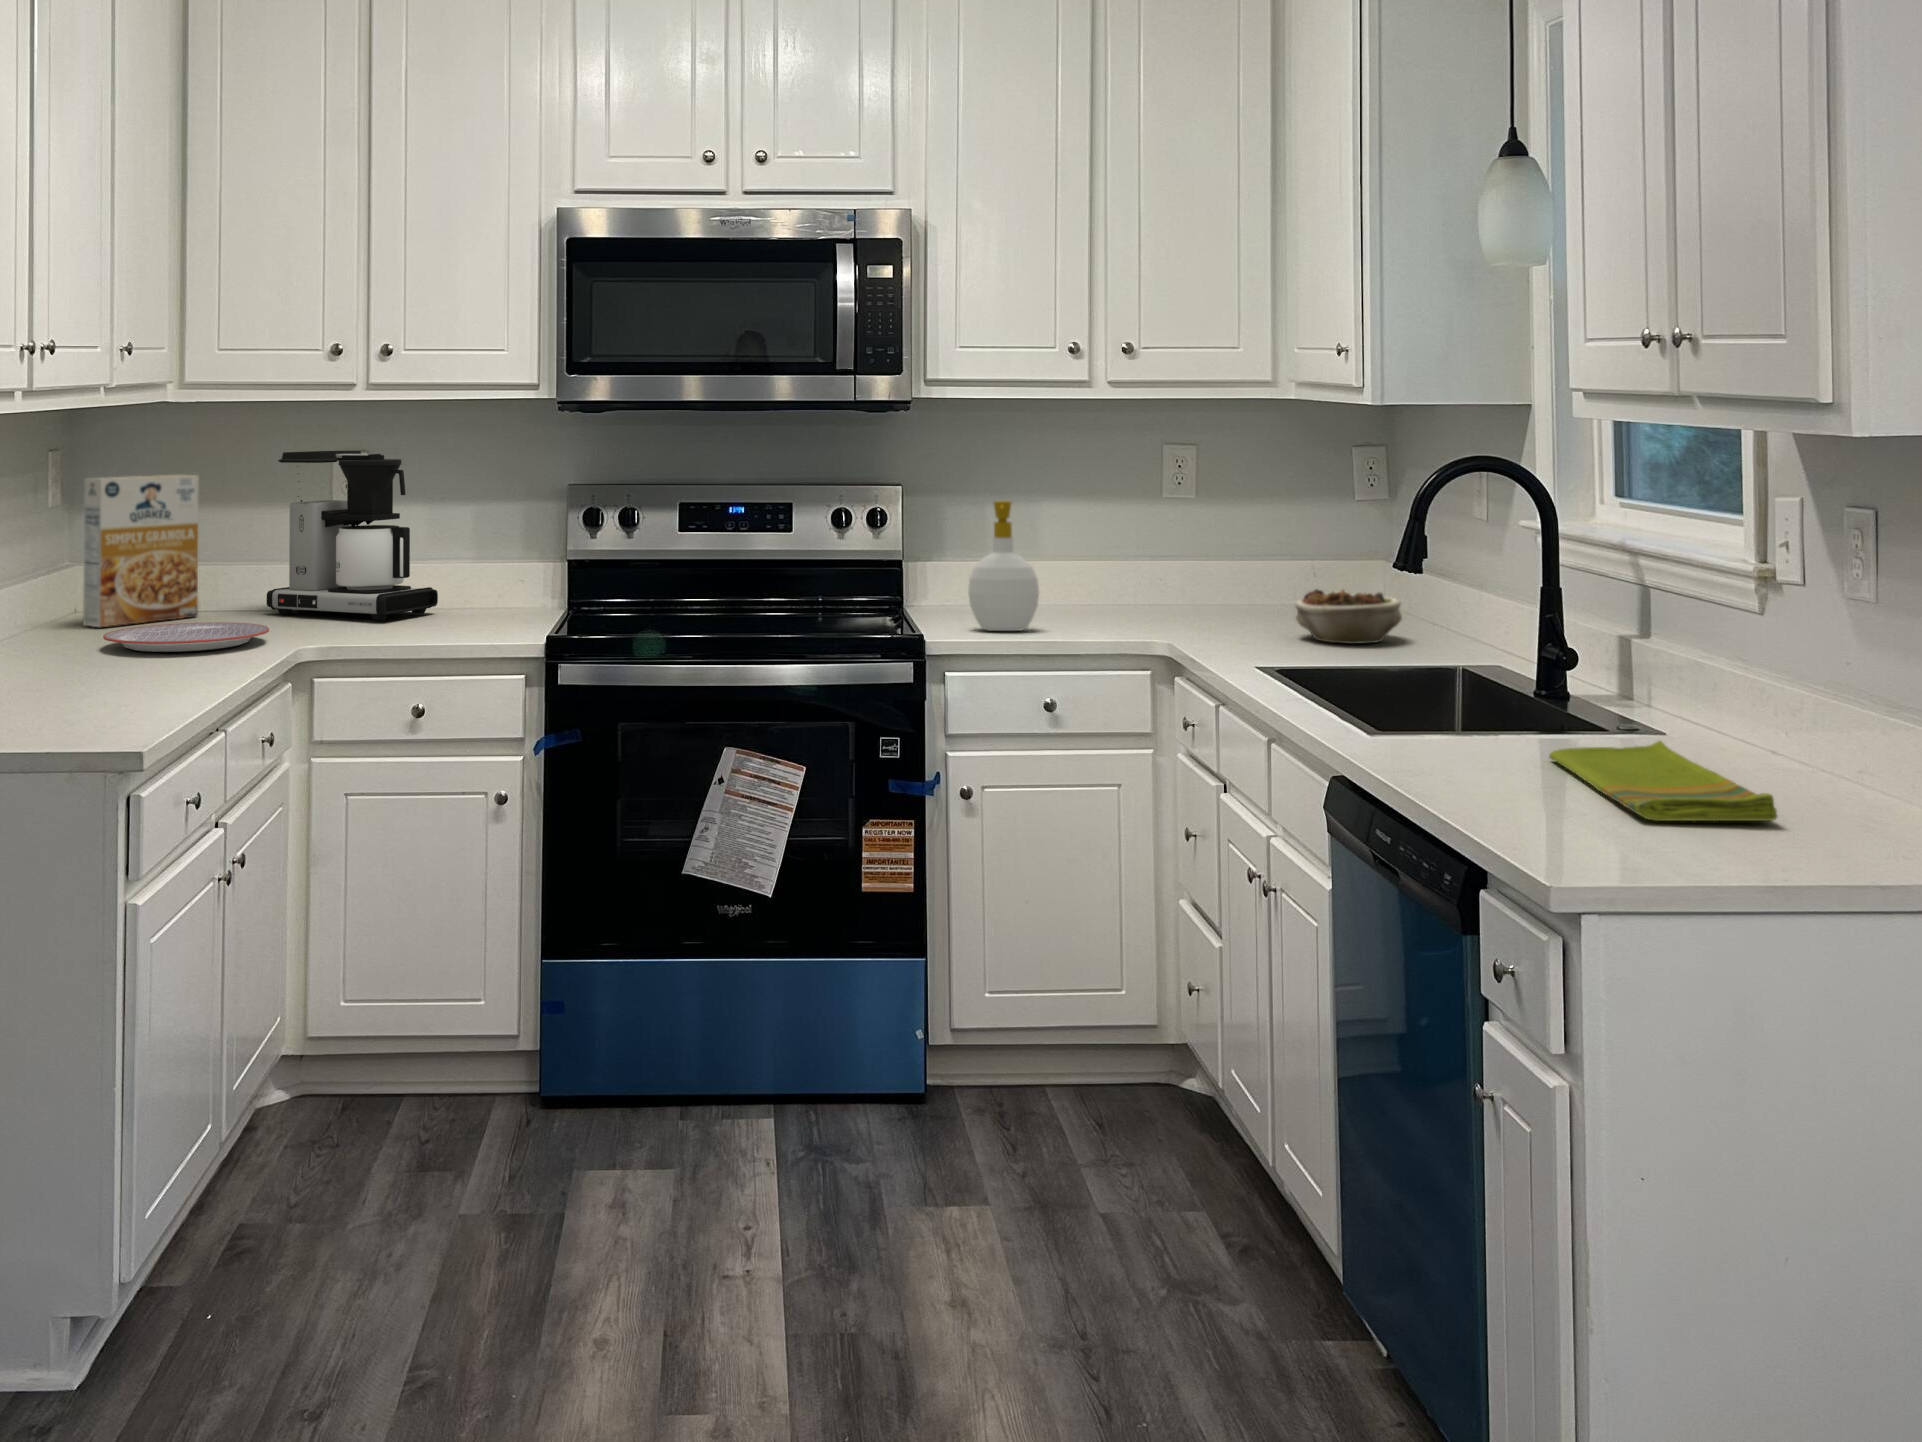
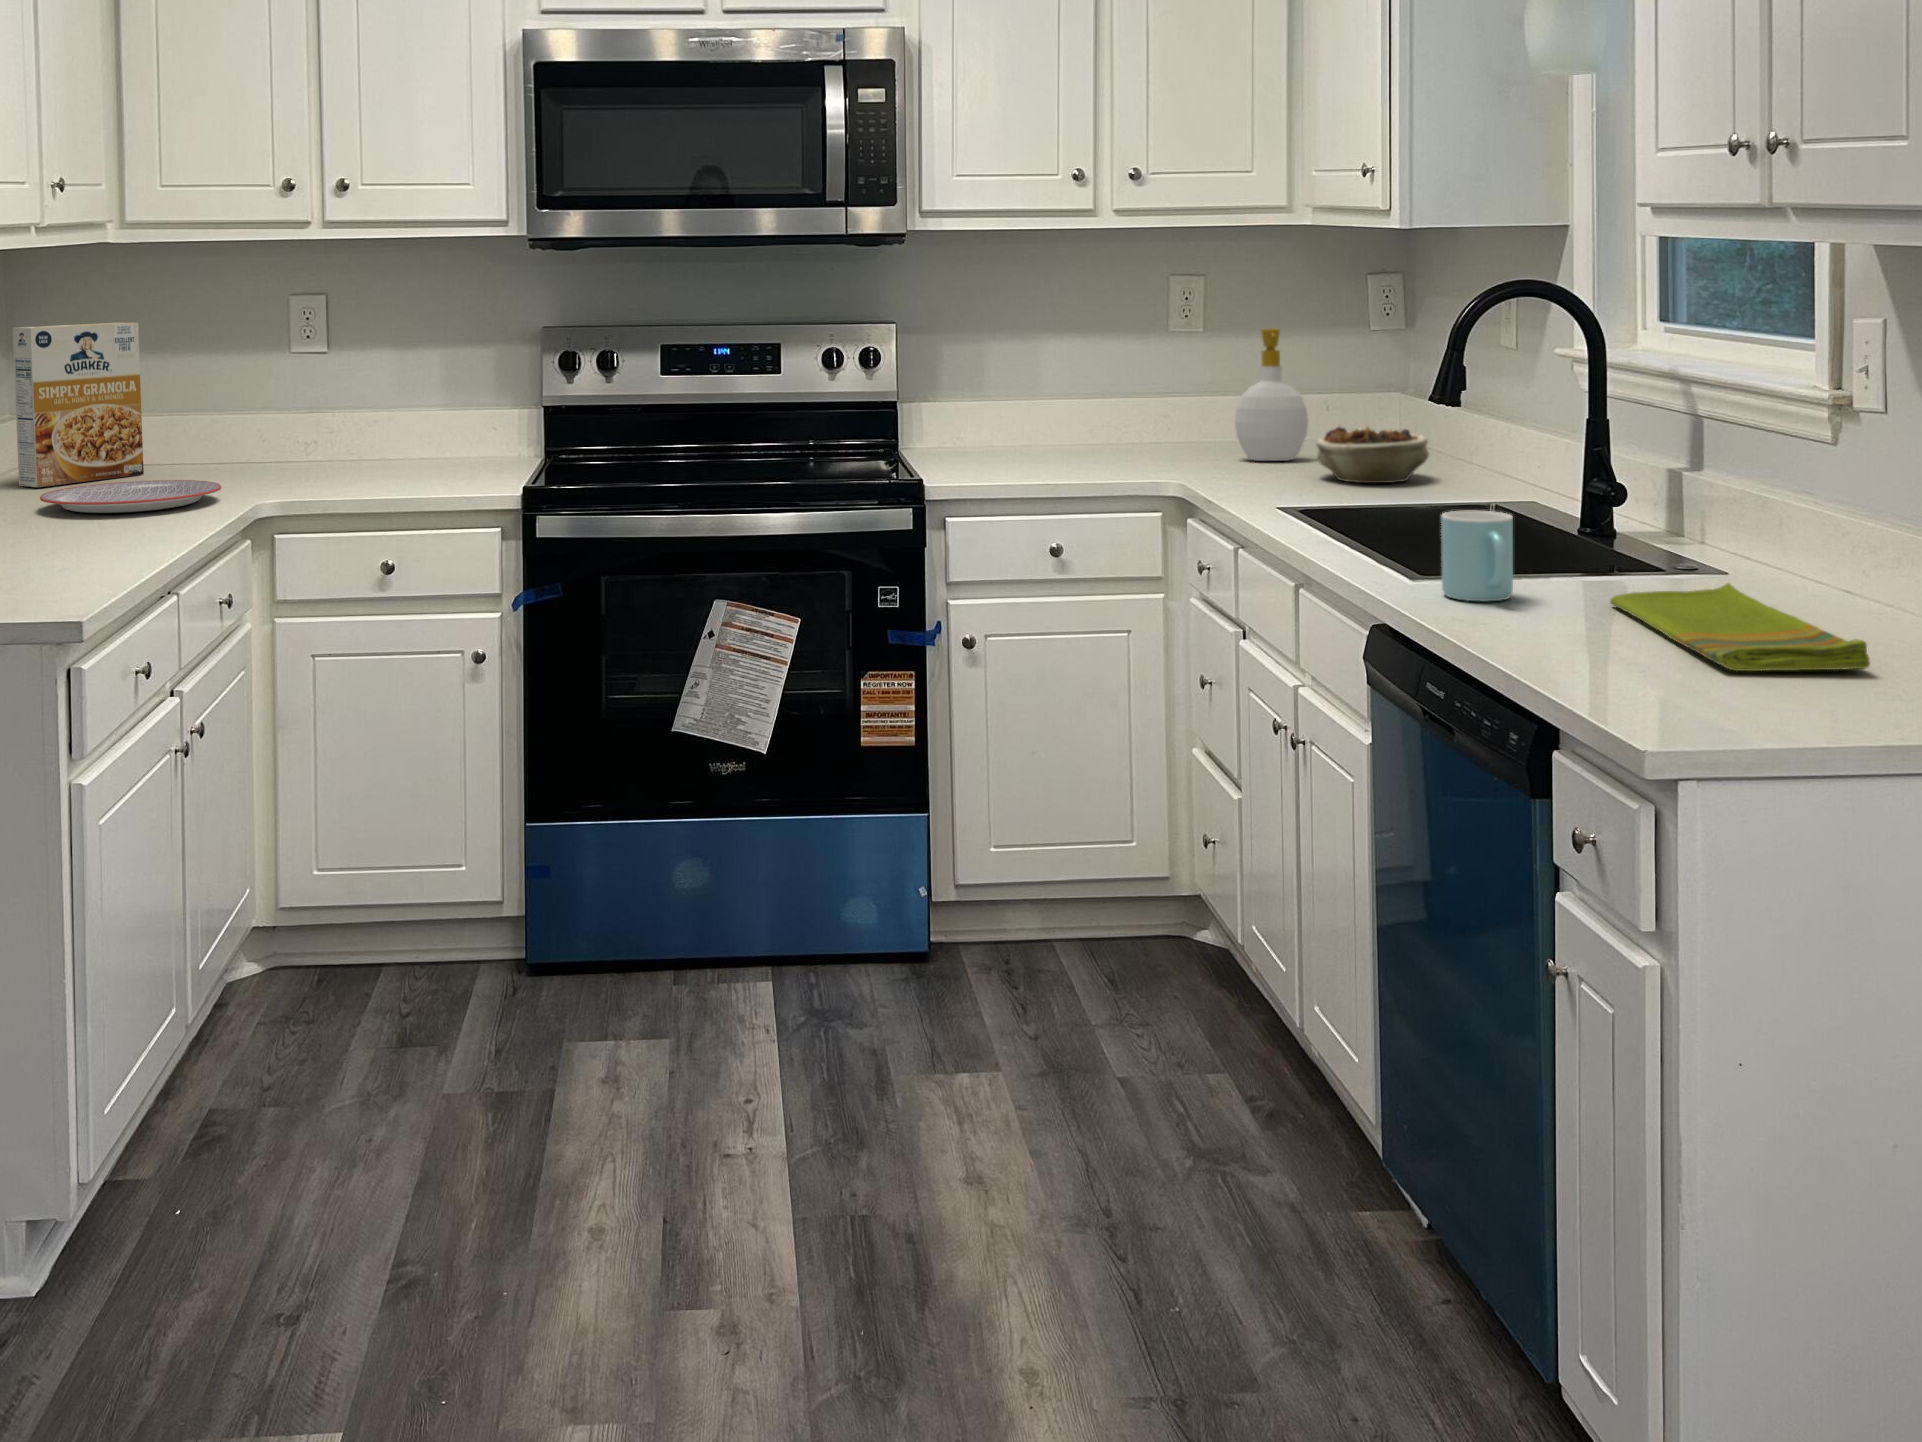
coffee maker: present [267,451,438,620] -> none [218,295,403,474]
soap bottle: present [968,501,1039,631] -> present [1235,328,1308,461]
mug: none [1392,669,1459,754] -> present [1441,511,1513,601]

